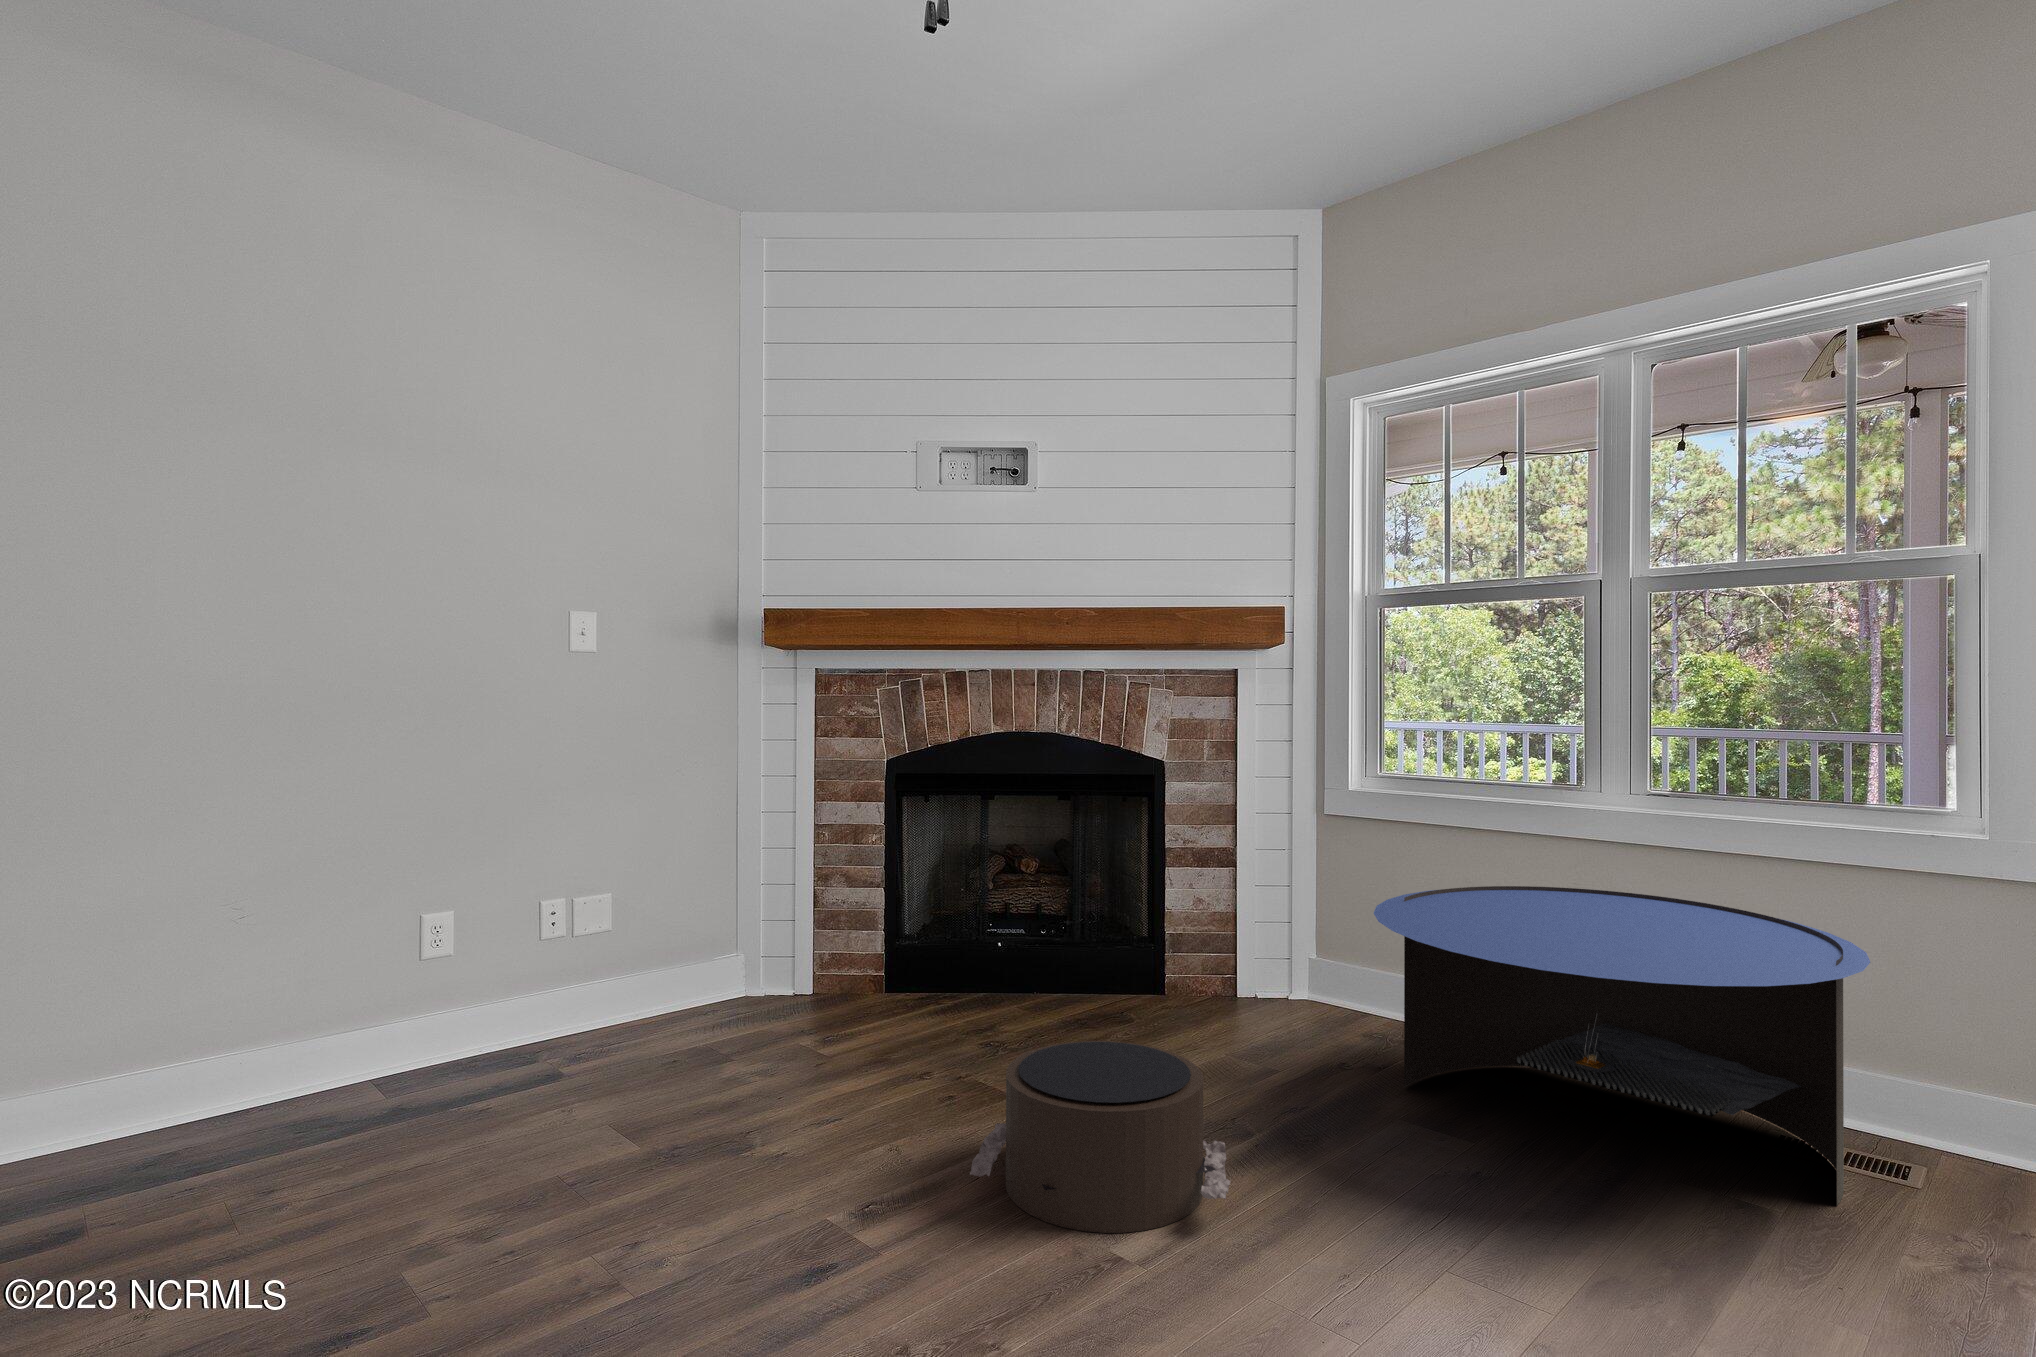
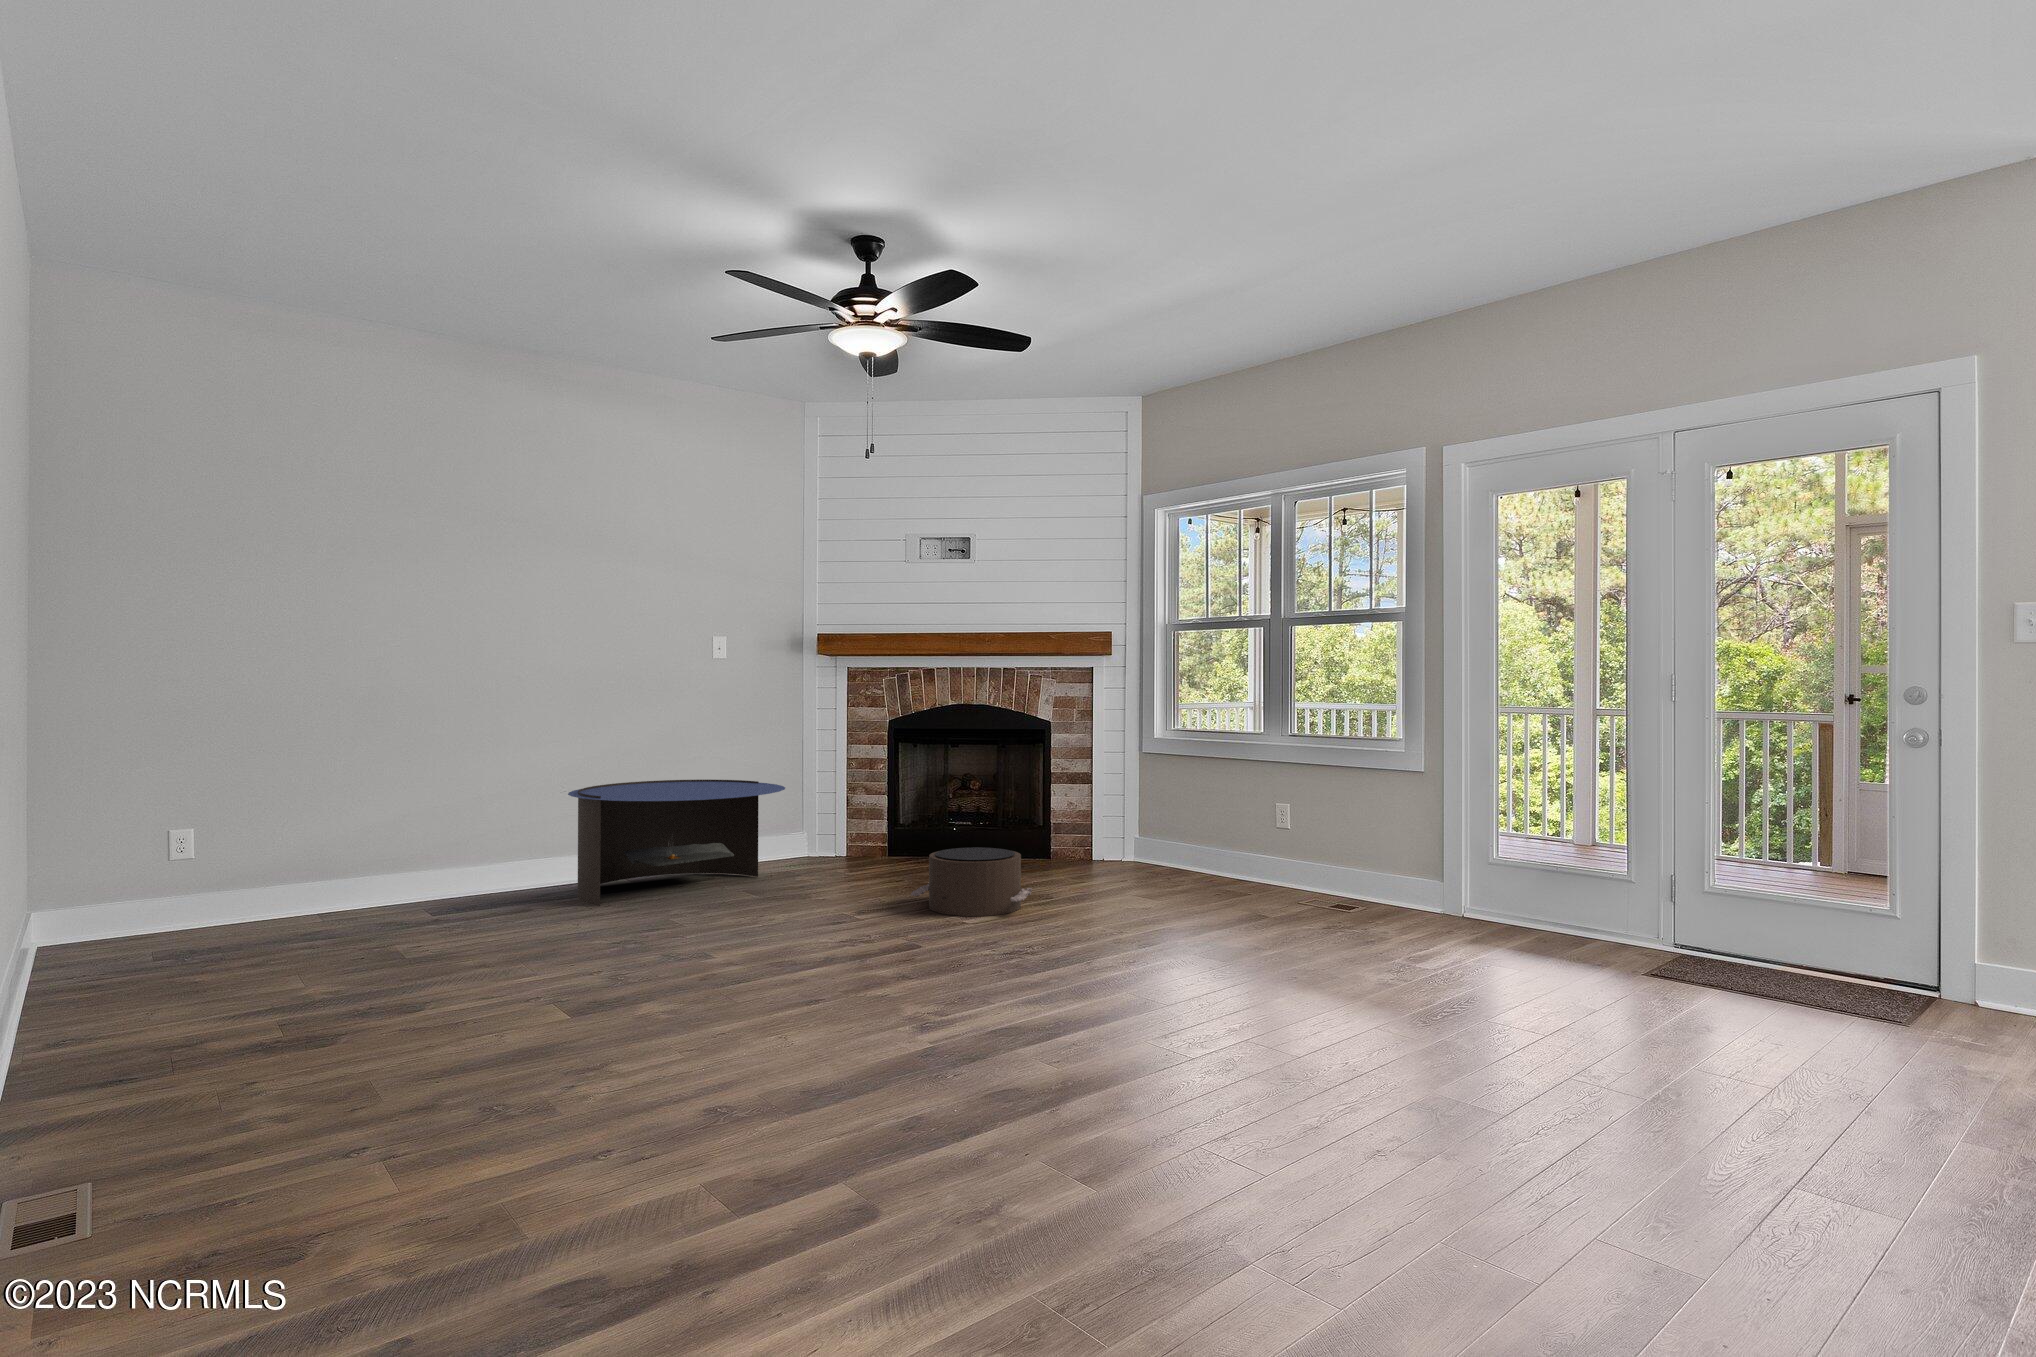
coffee table: present [1374,886,1870,1205] -> present [568,780,785,906]

